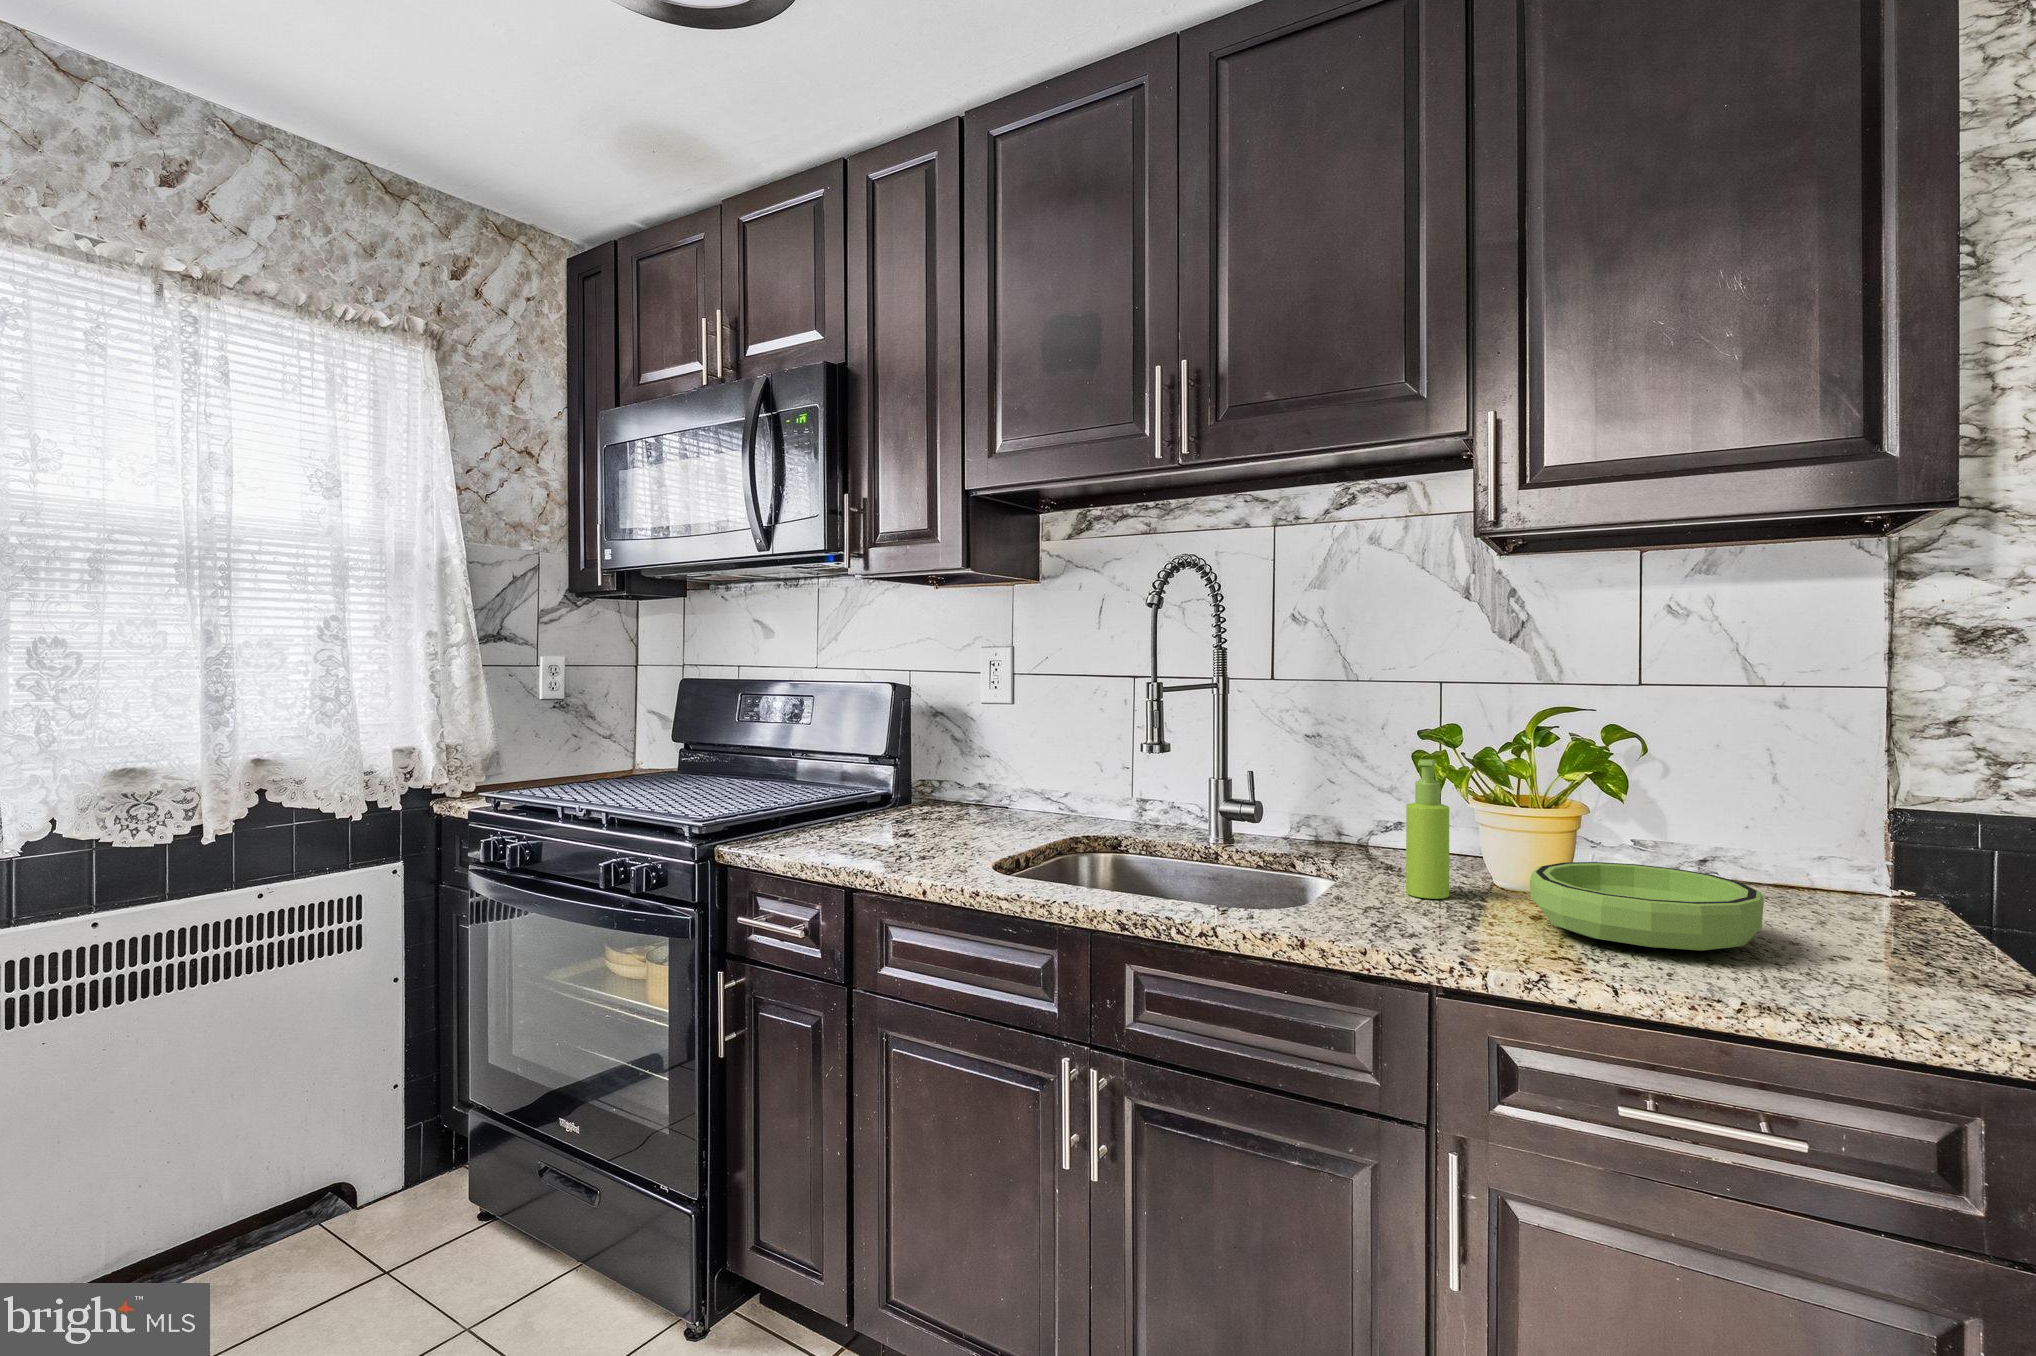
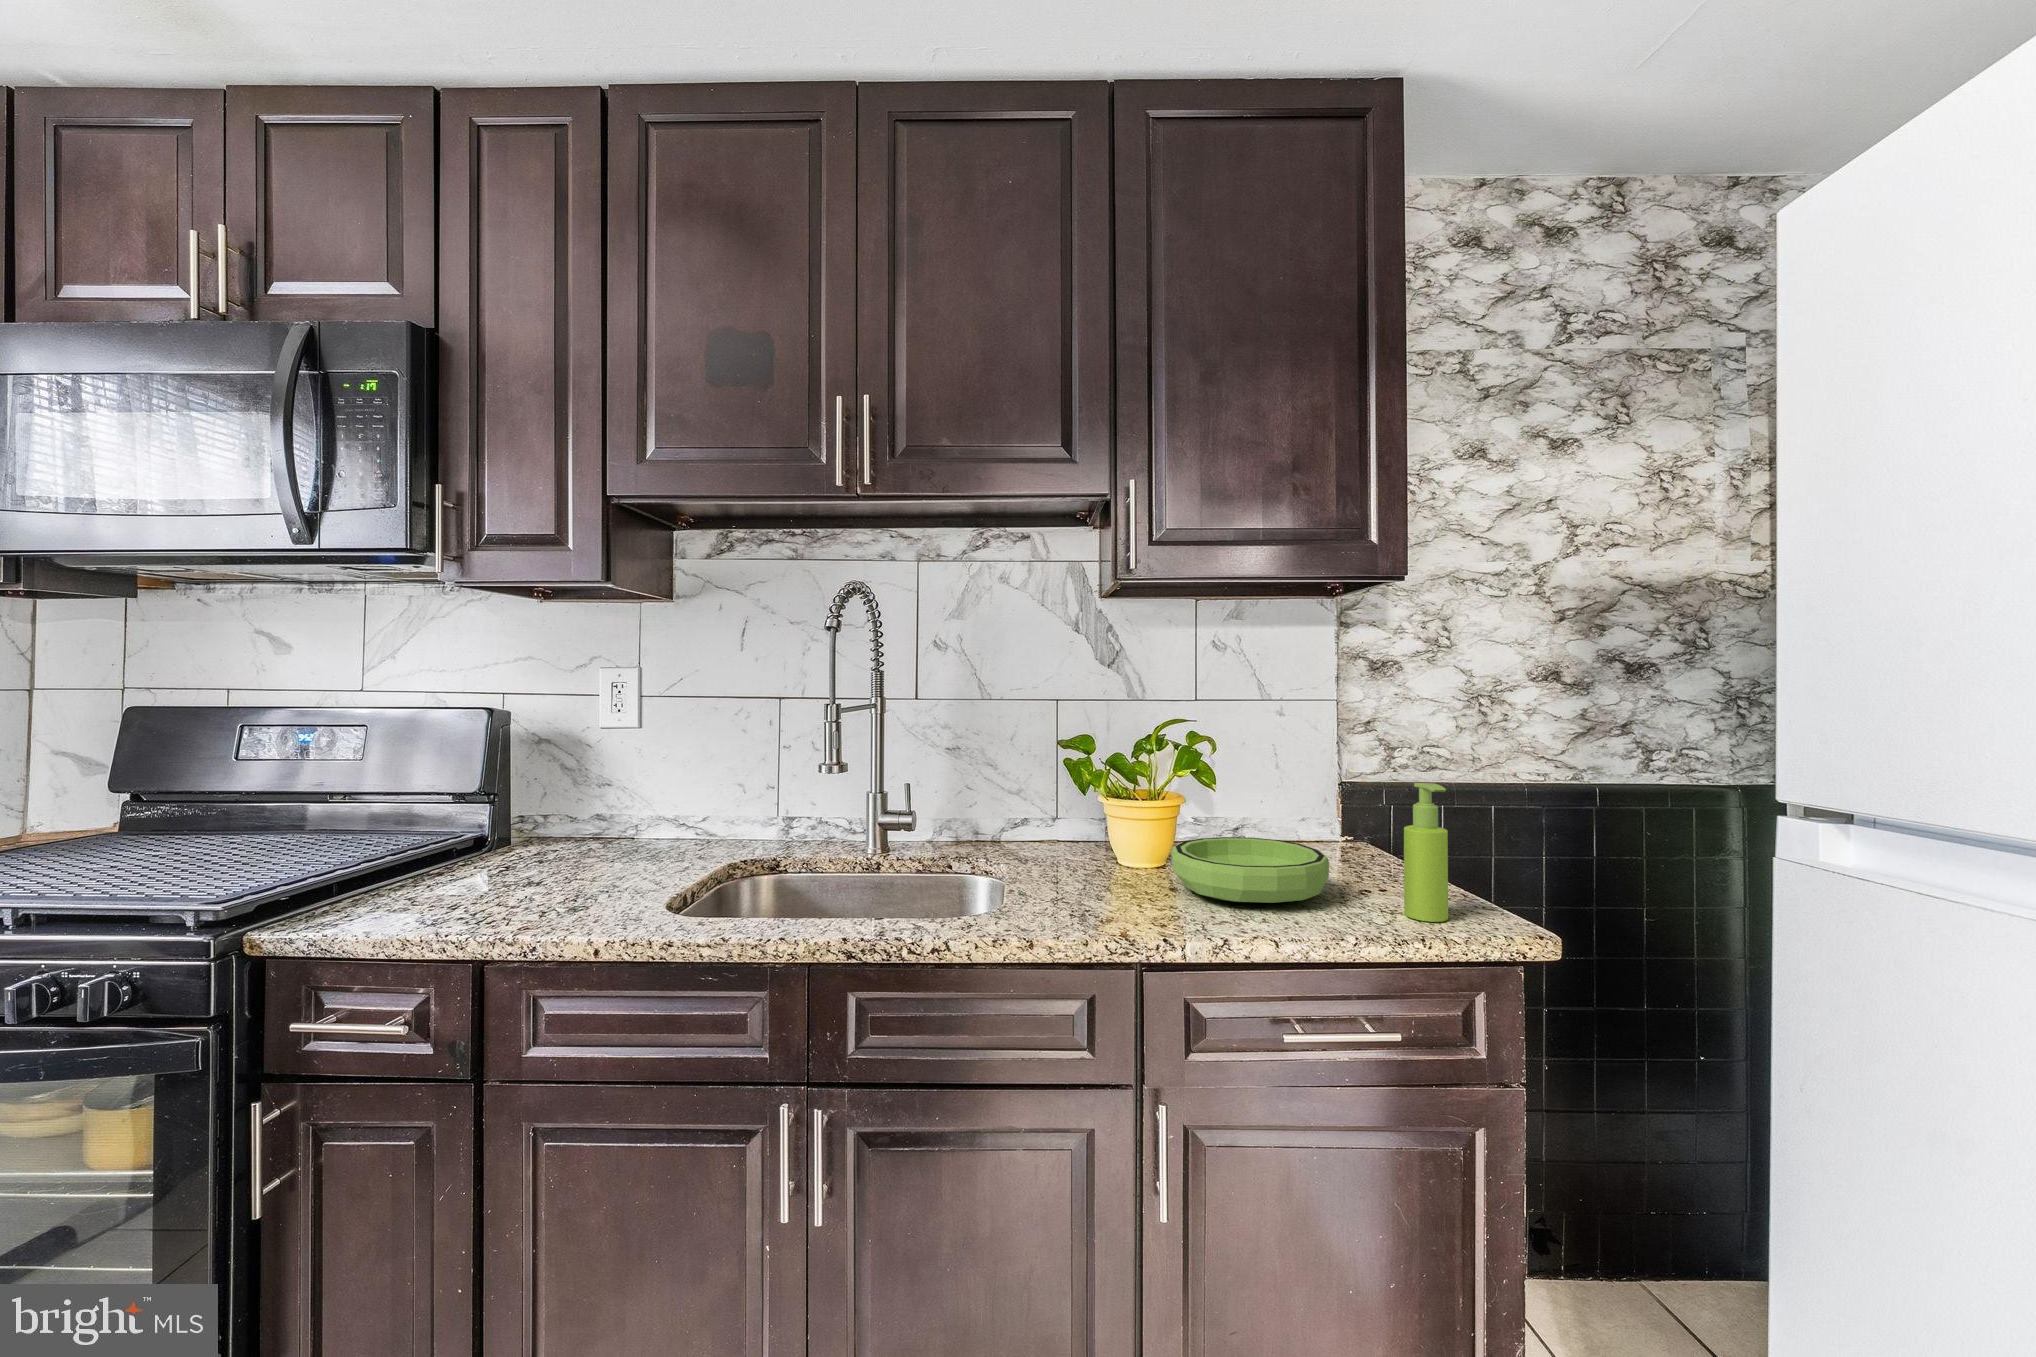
soap dispenser: present [1406,759,1449,899] -> present [1404,783,1448,922]

